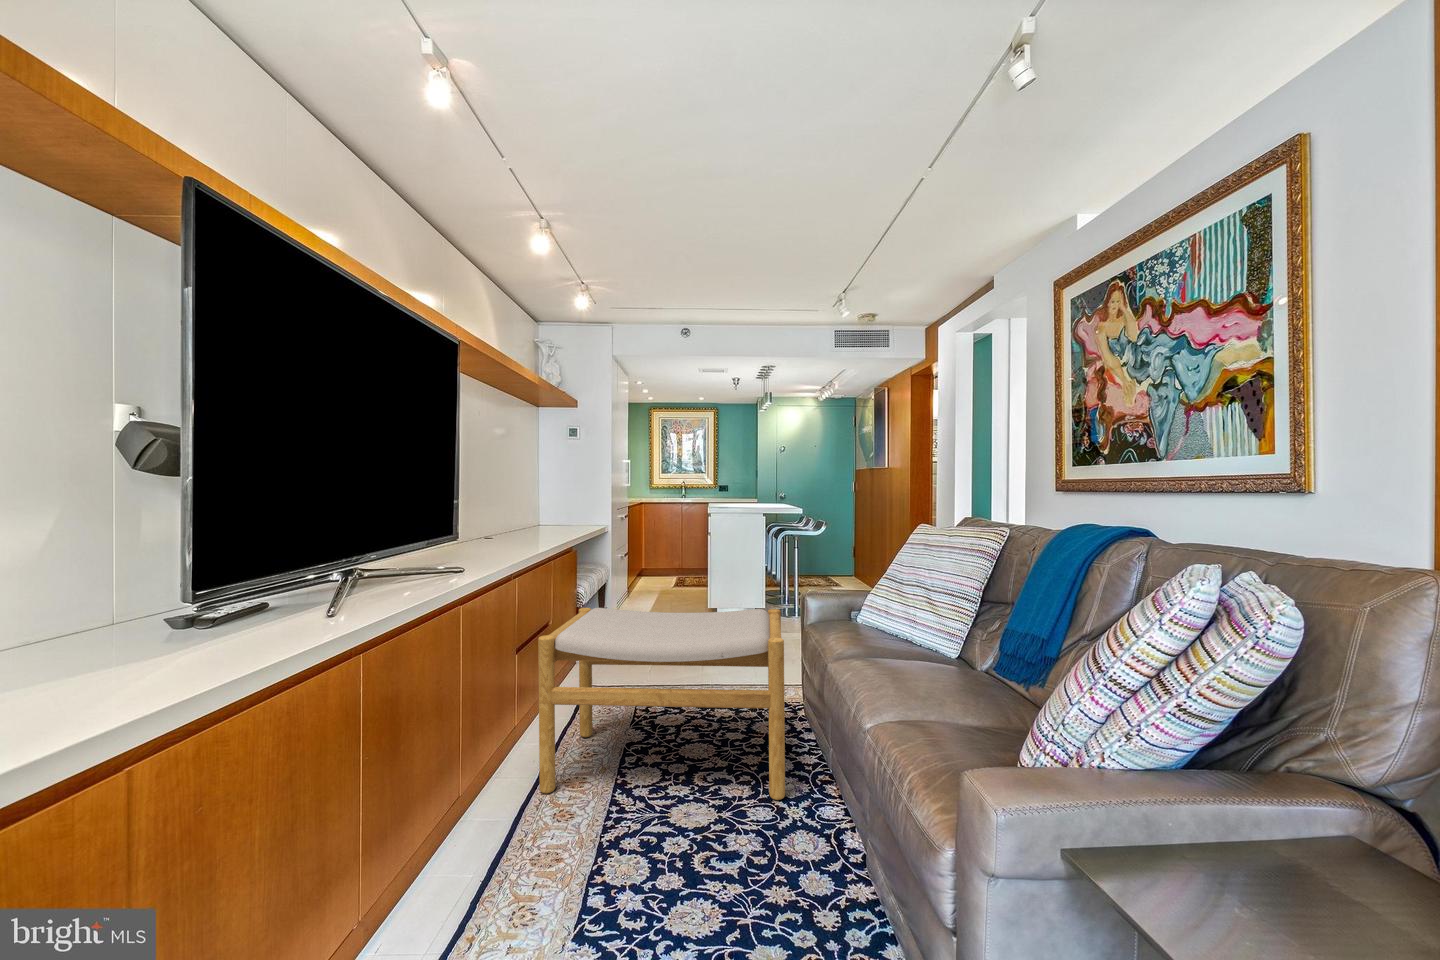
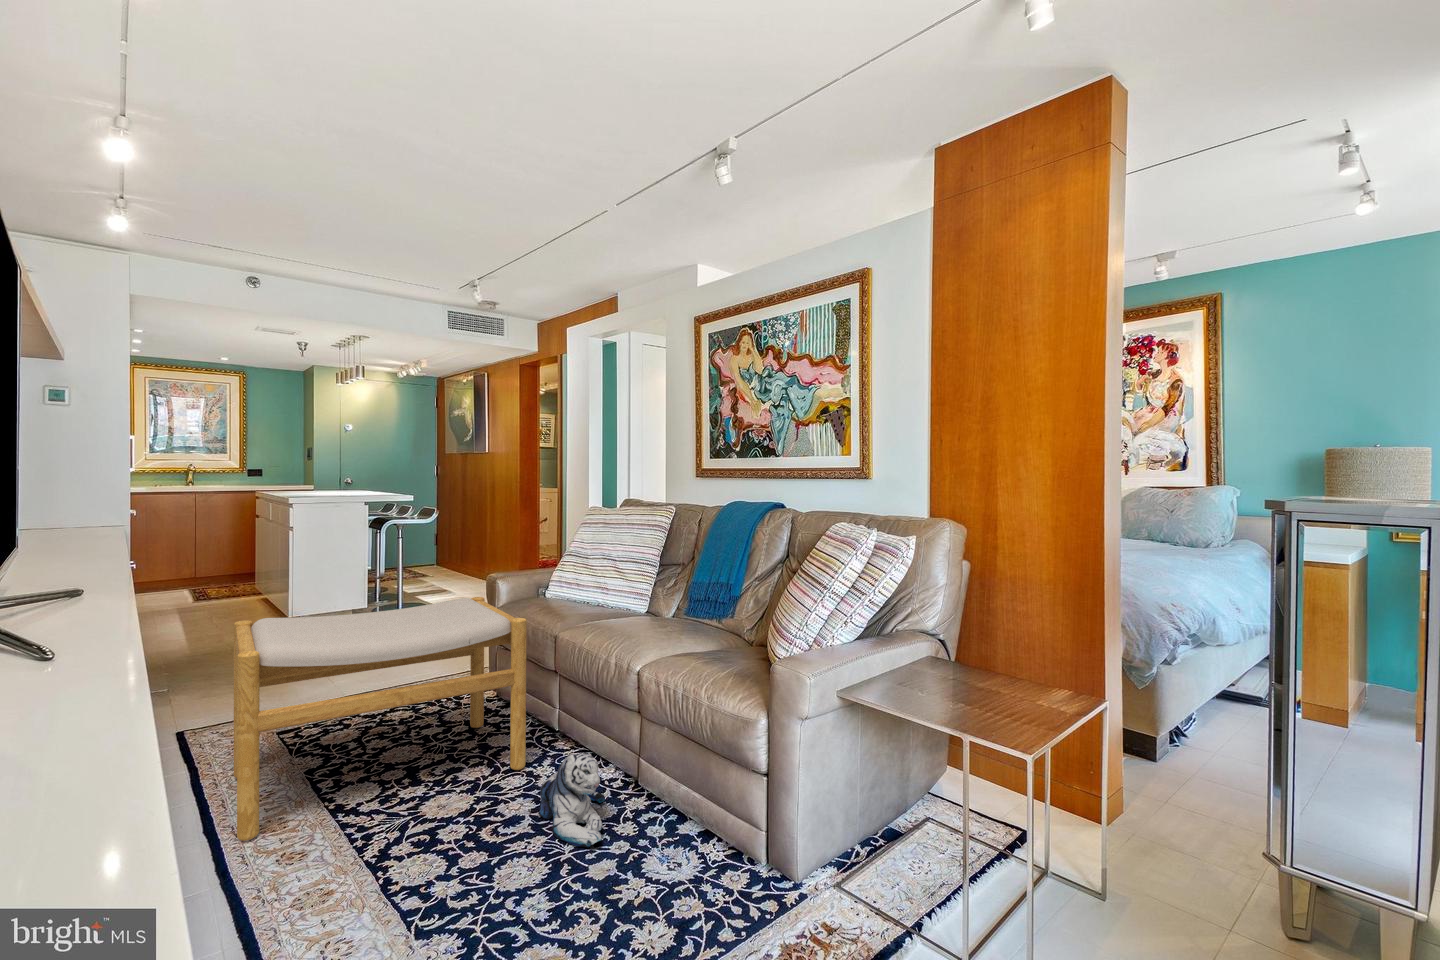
plush toy: none [752,805,830,923] -> present [538,752,605,847]

